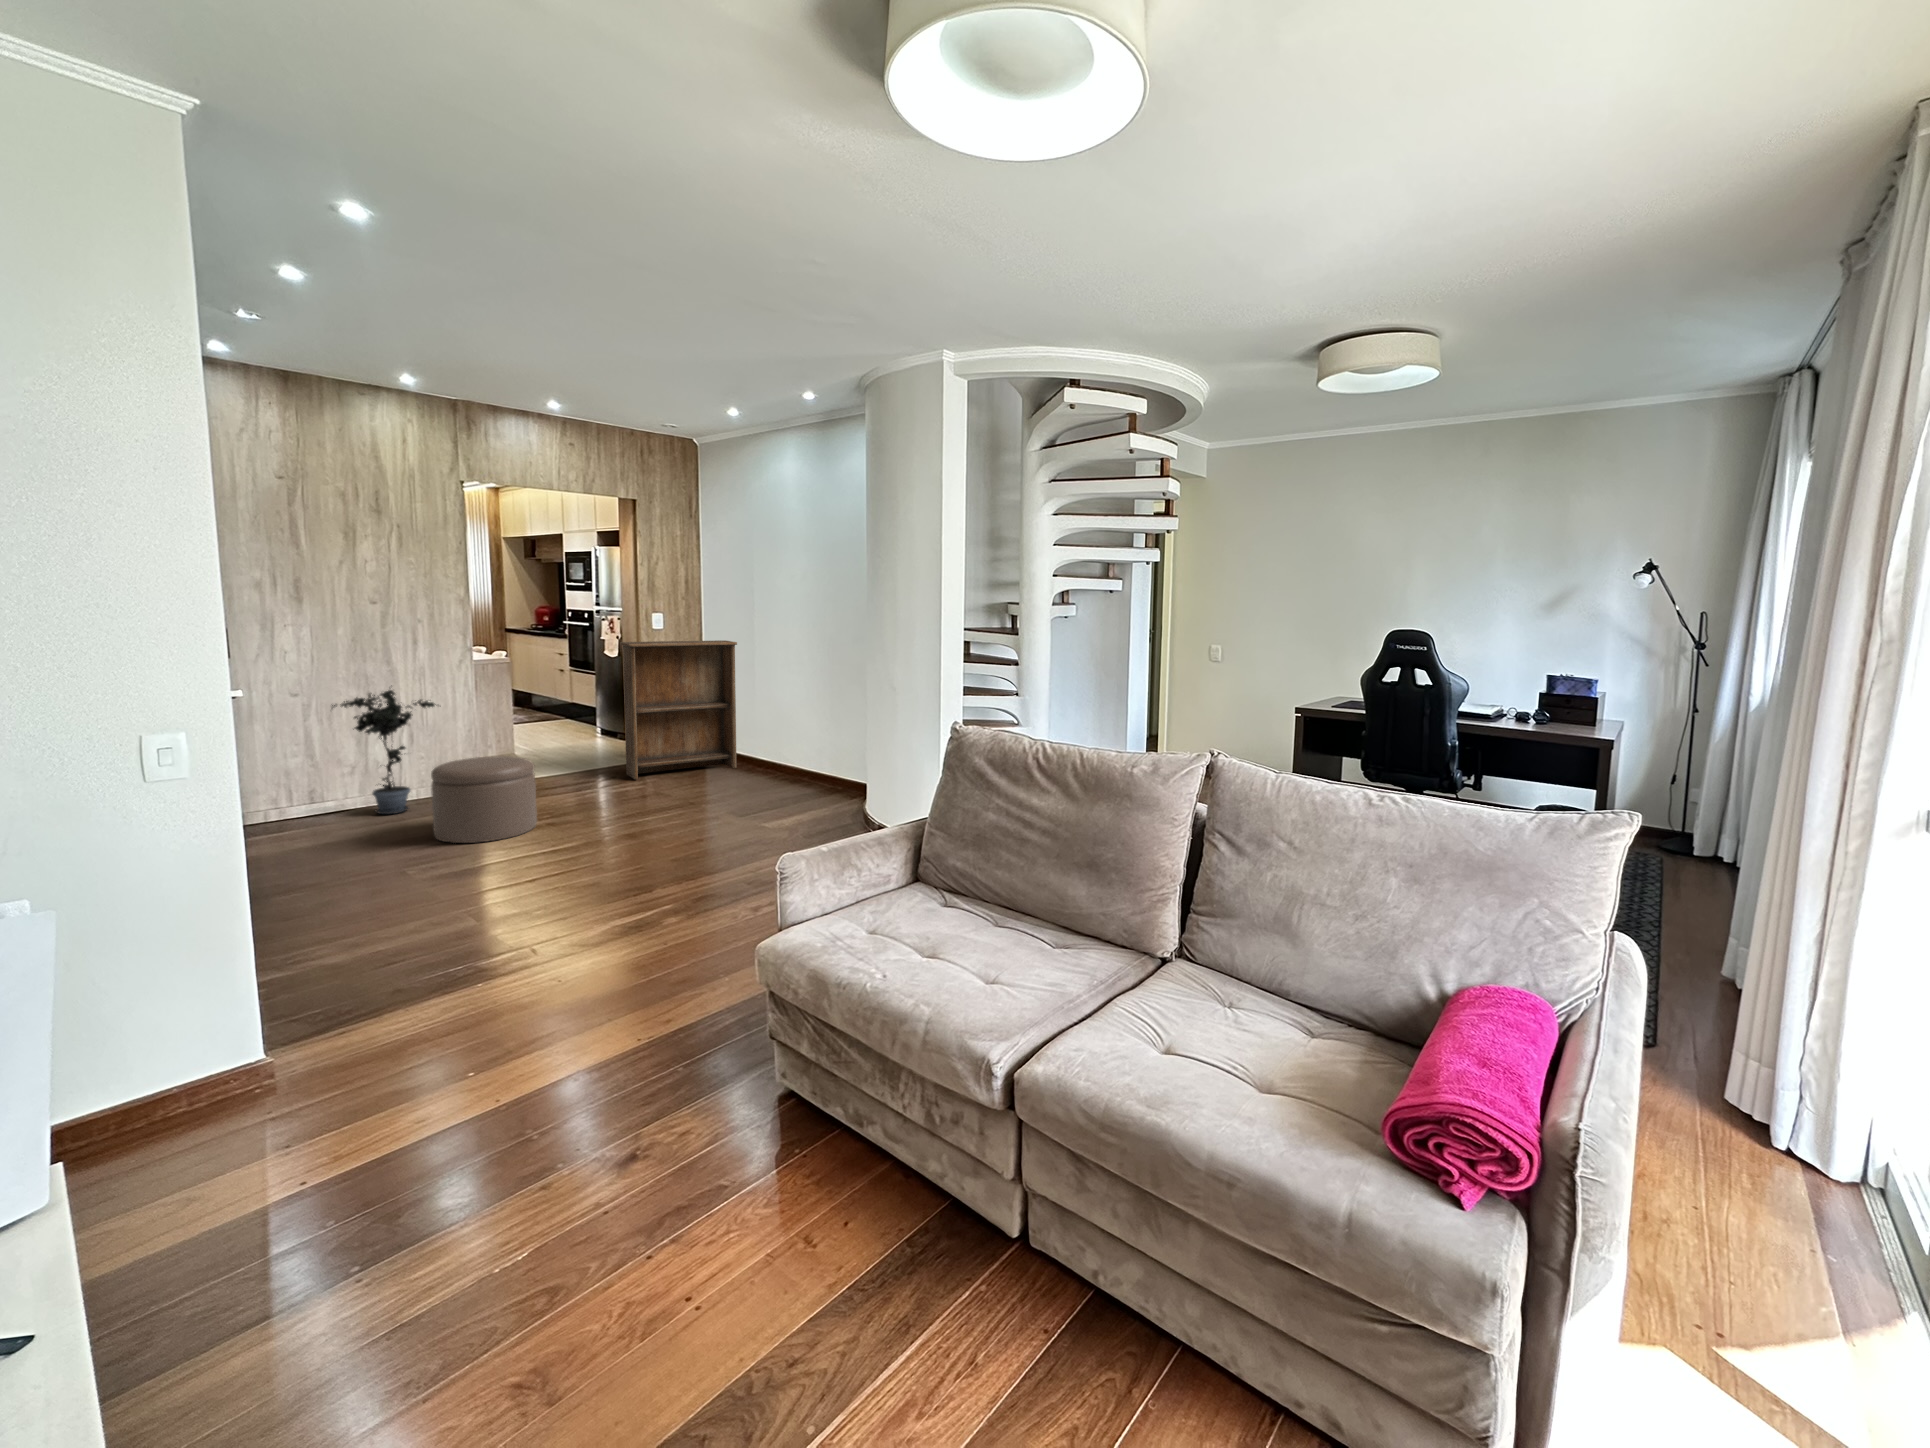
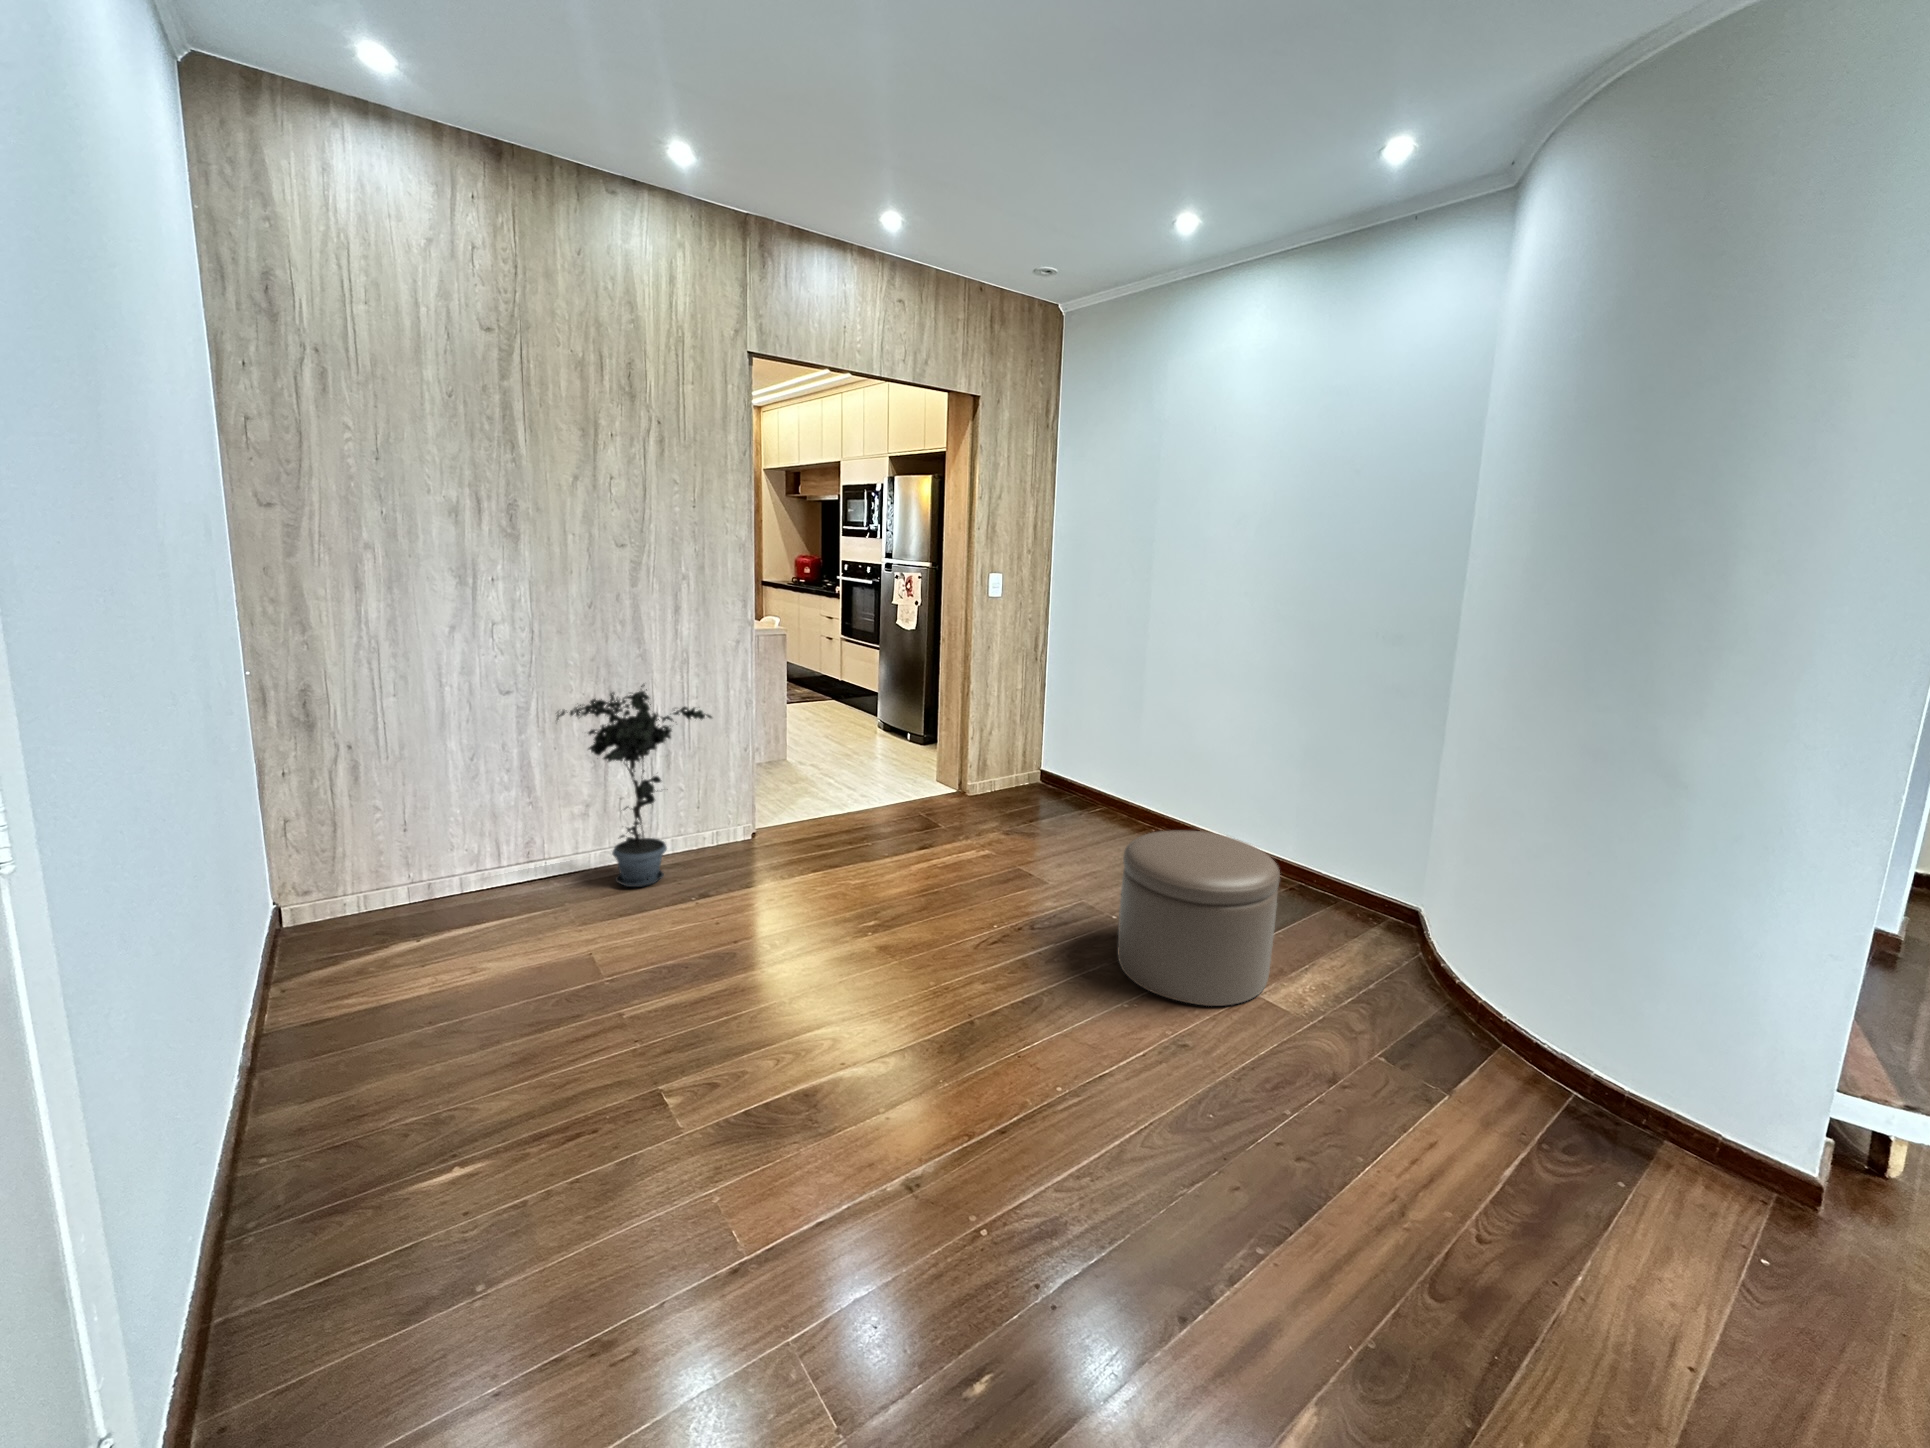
bookshelf: present [620,640,737,779] -> none [951,618,1120,832]
ottoman: present [431,756,537,843] -> present [1118,831,1280,1006]

